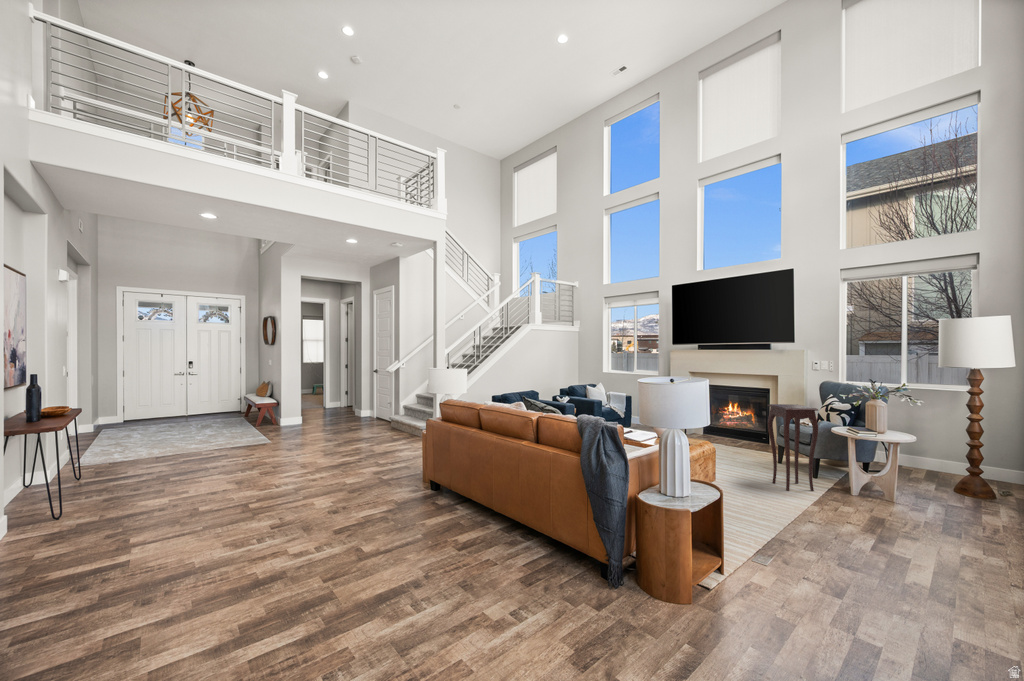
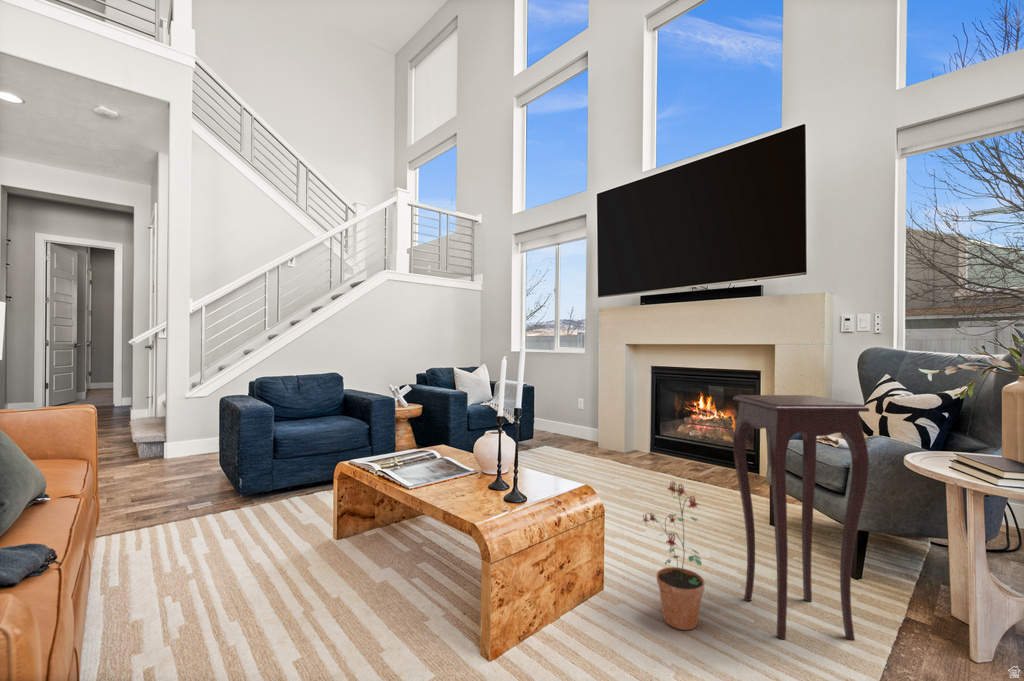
potted plant: none [733,437,761,489] -> present [643,481,705,630]

